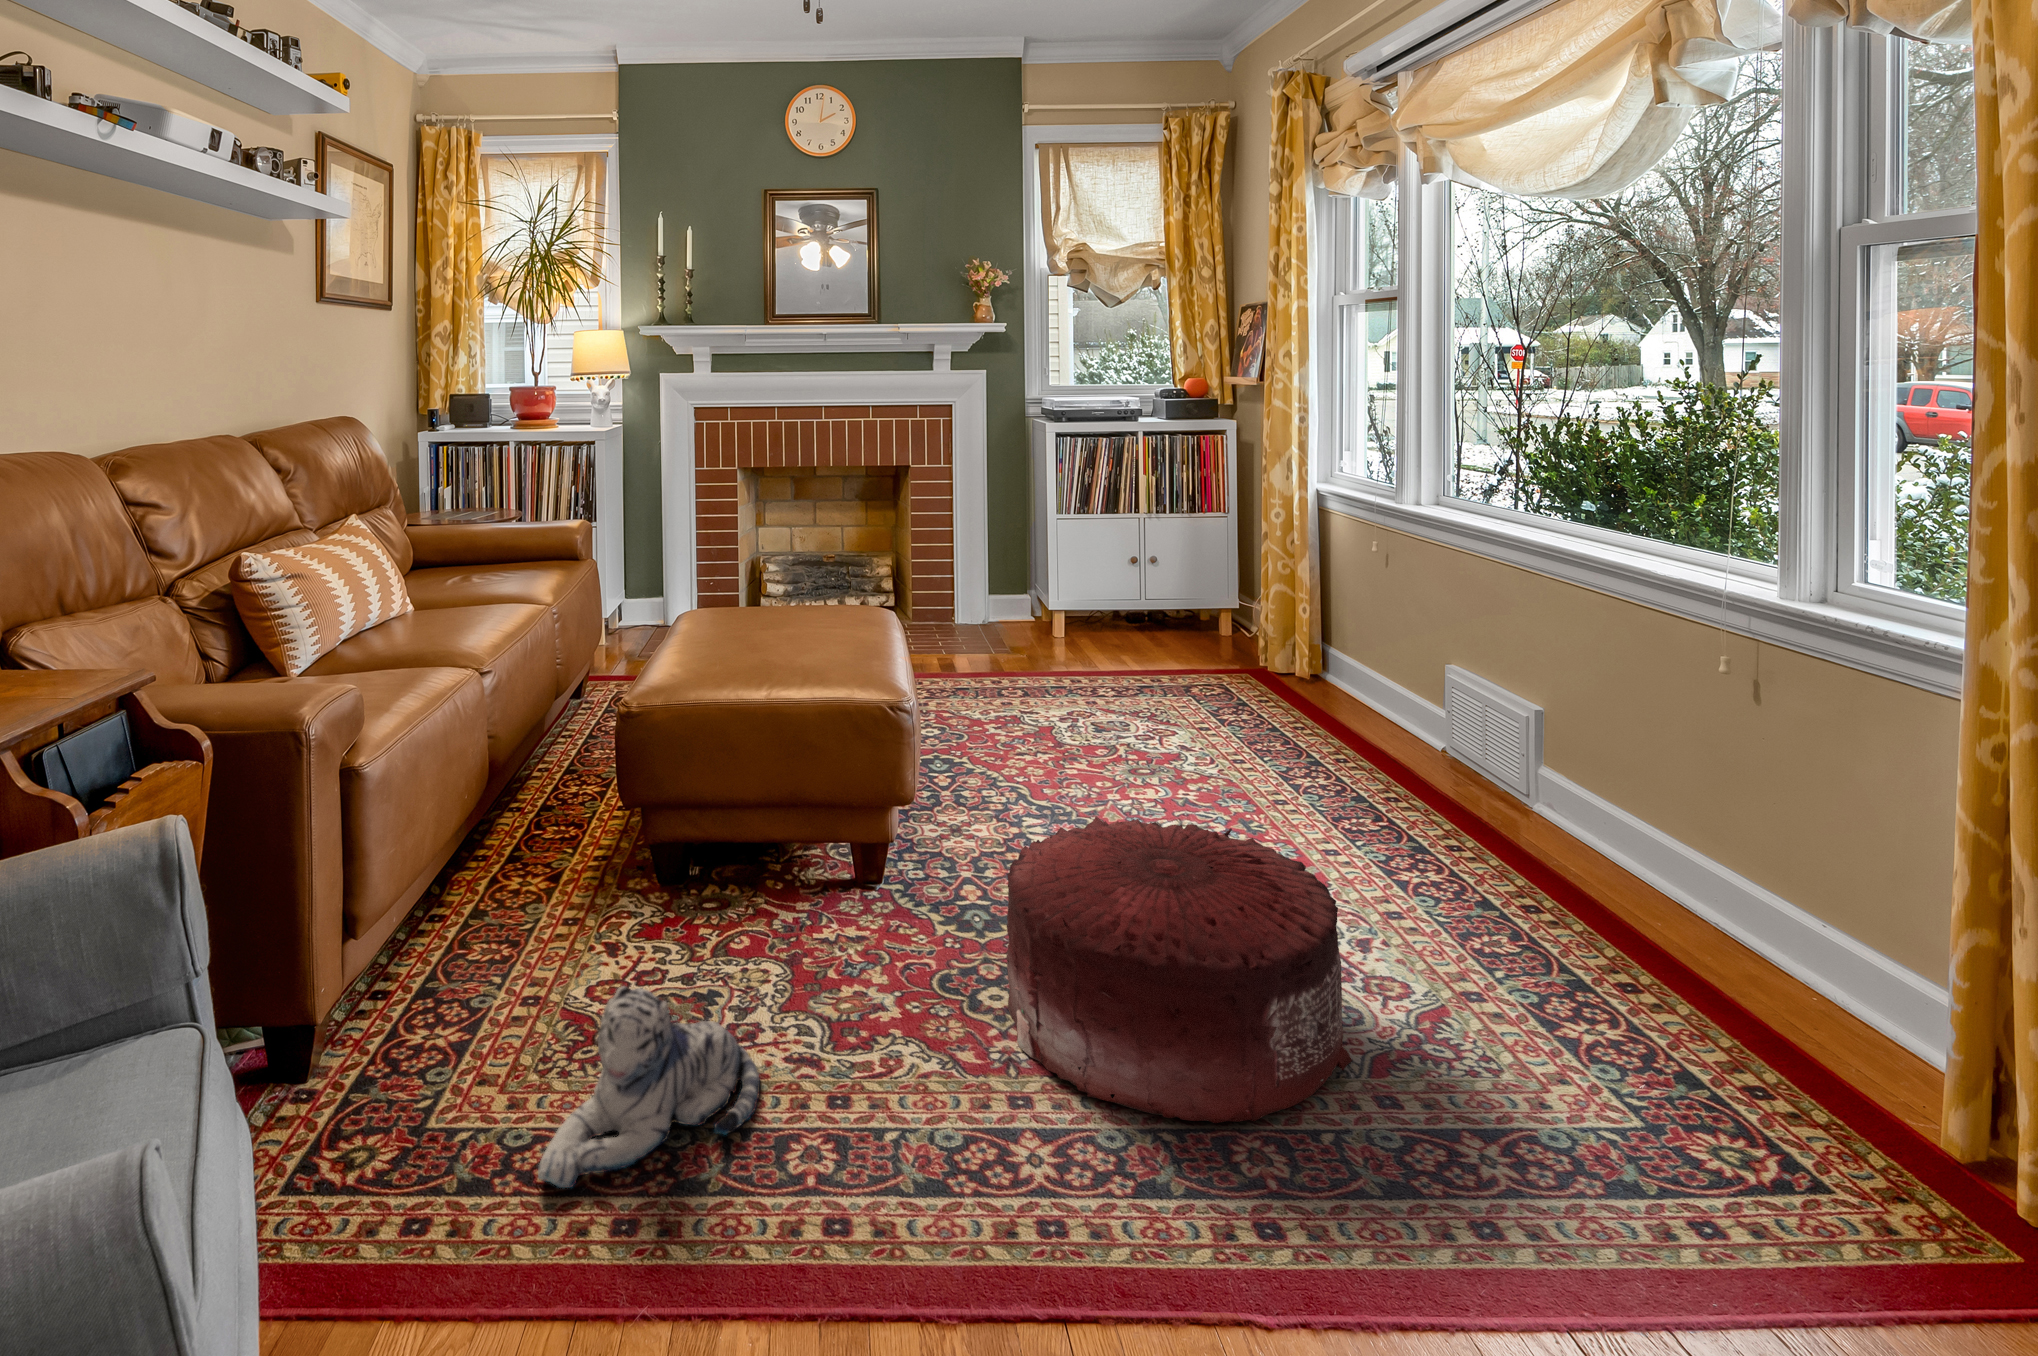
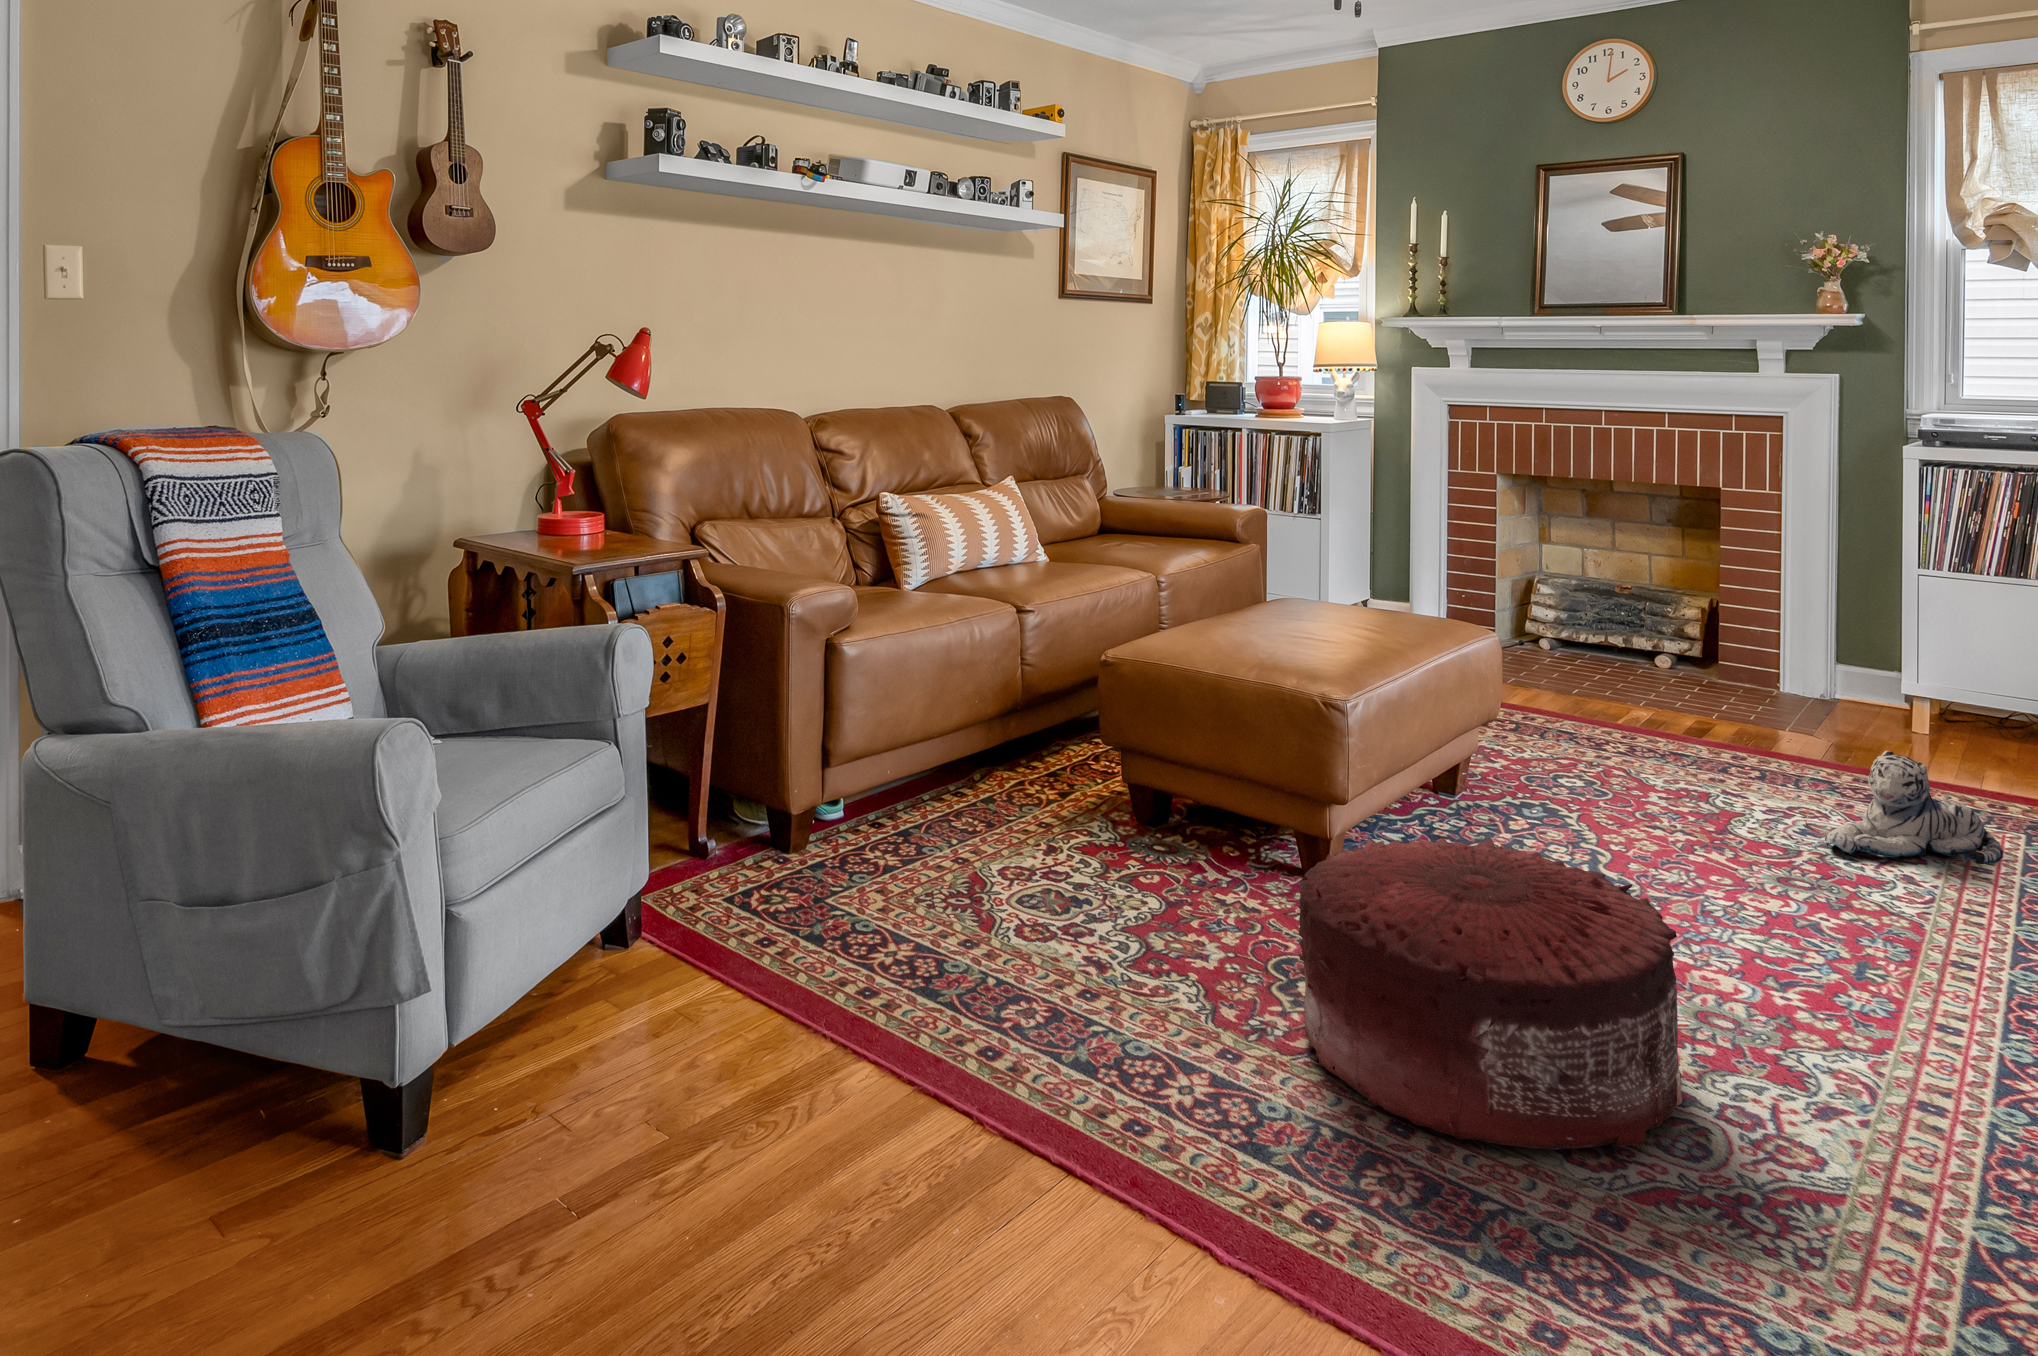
plush toy: present [538,986,760,1188] -> present [1825,751,2003,864]

